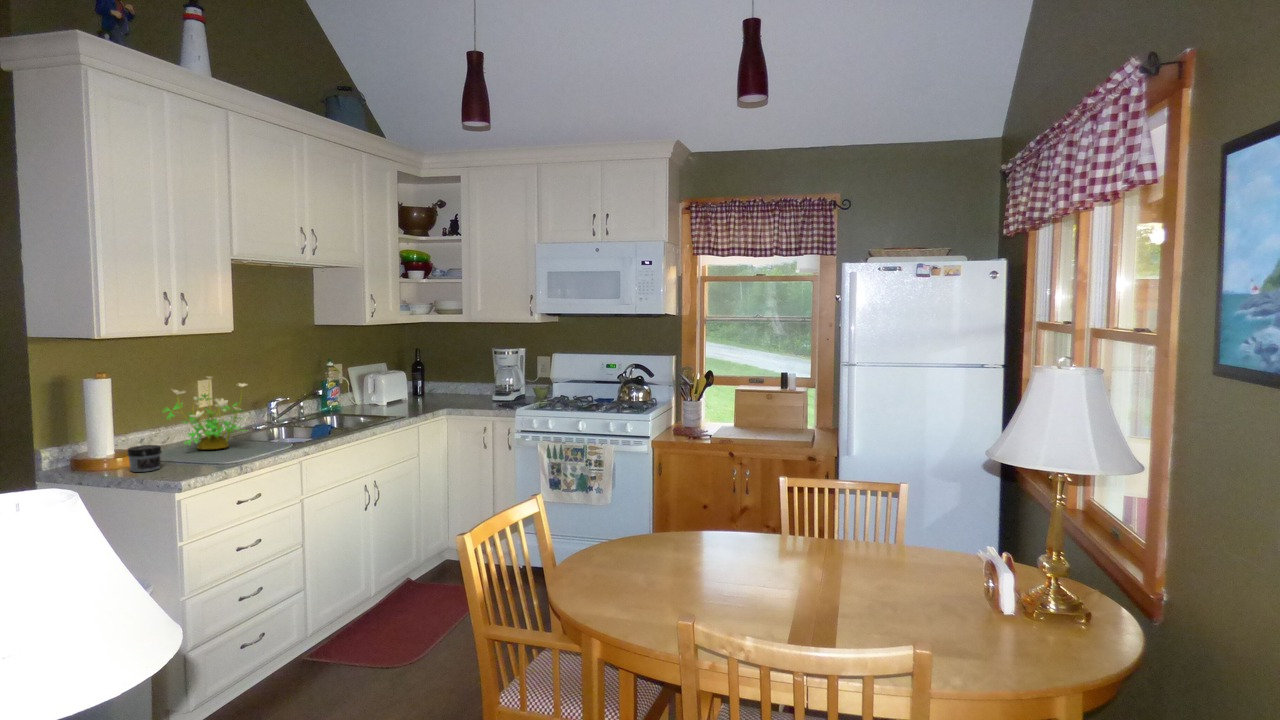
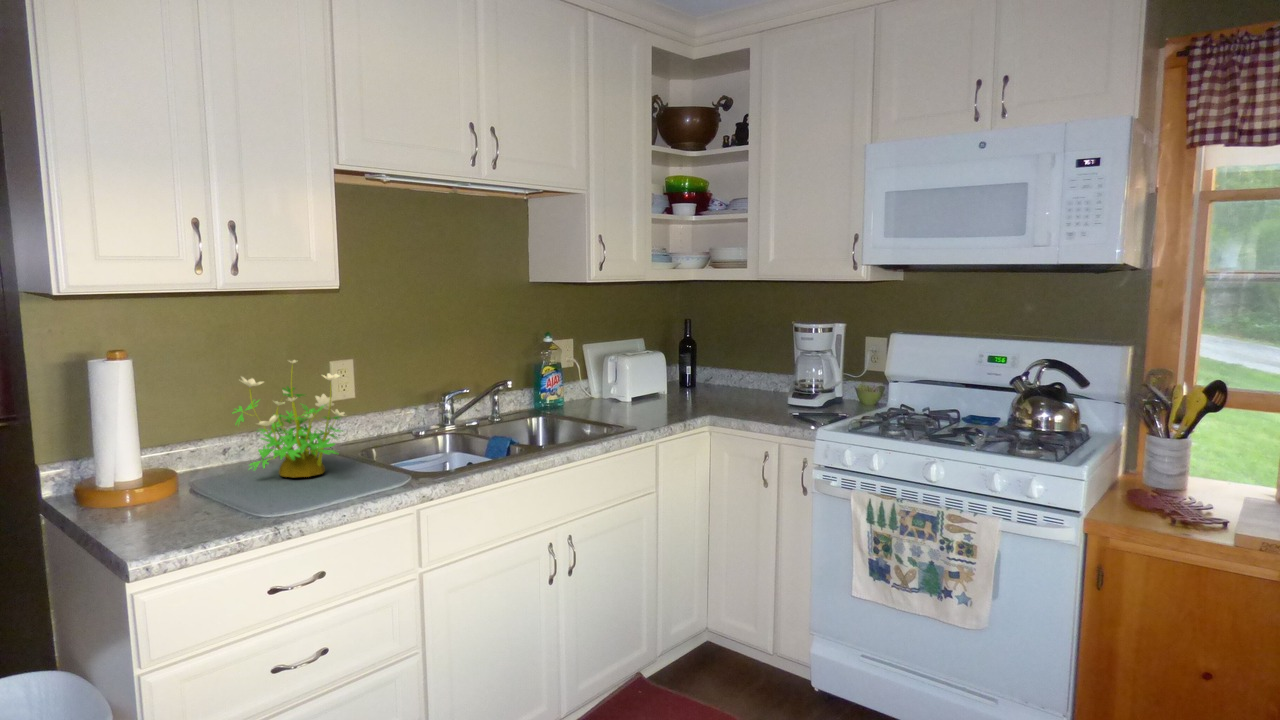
jar: present [127,445,162,472] -> none [114,473,172,522]

